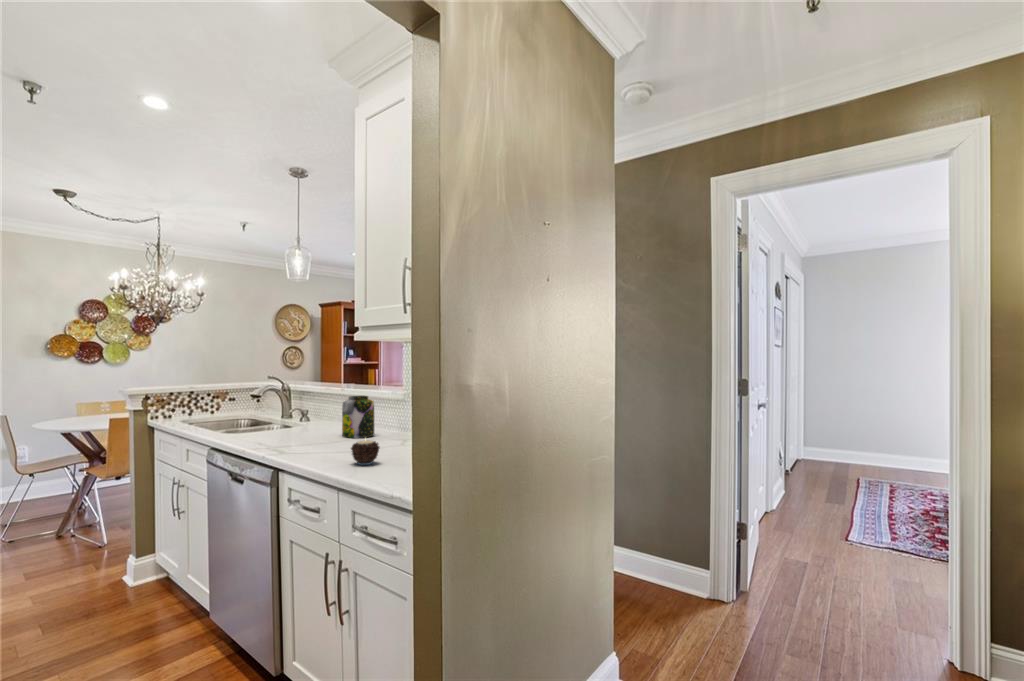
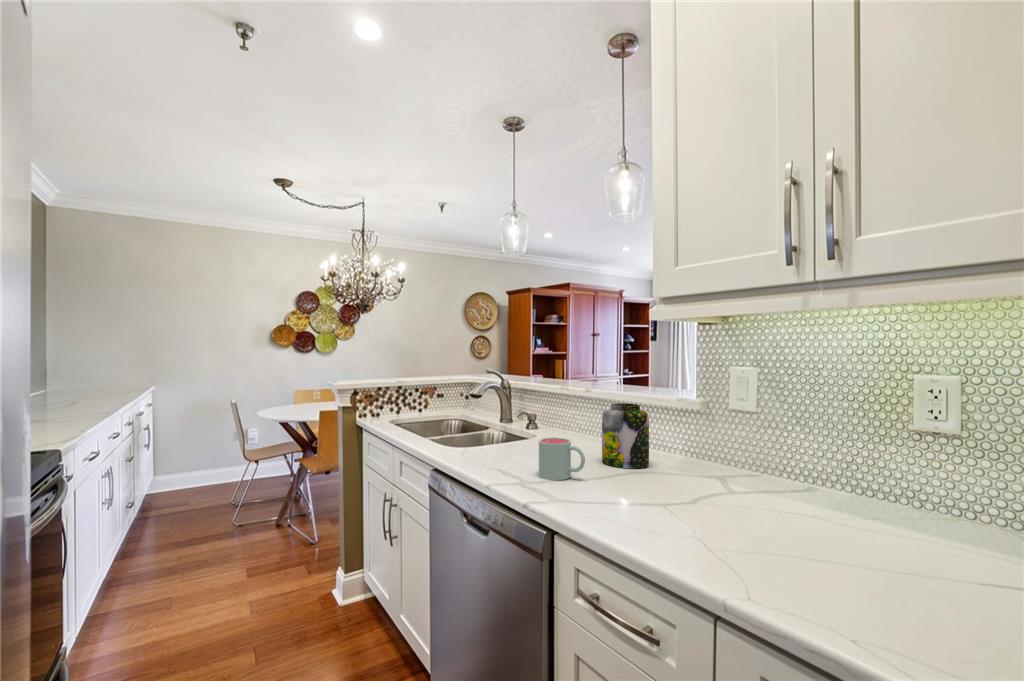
mug: none [287,419,318,446] -> present [539,438,585,480]
candle: present [351,440,380,465] -> none [687,494,745,549]

